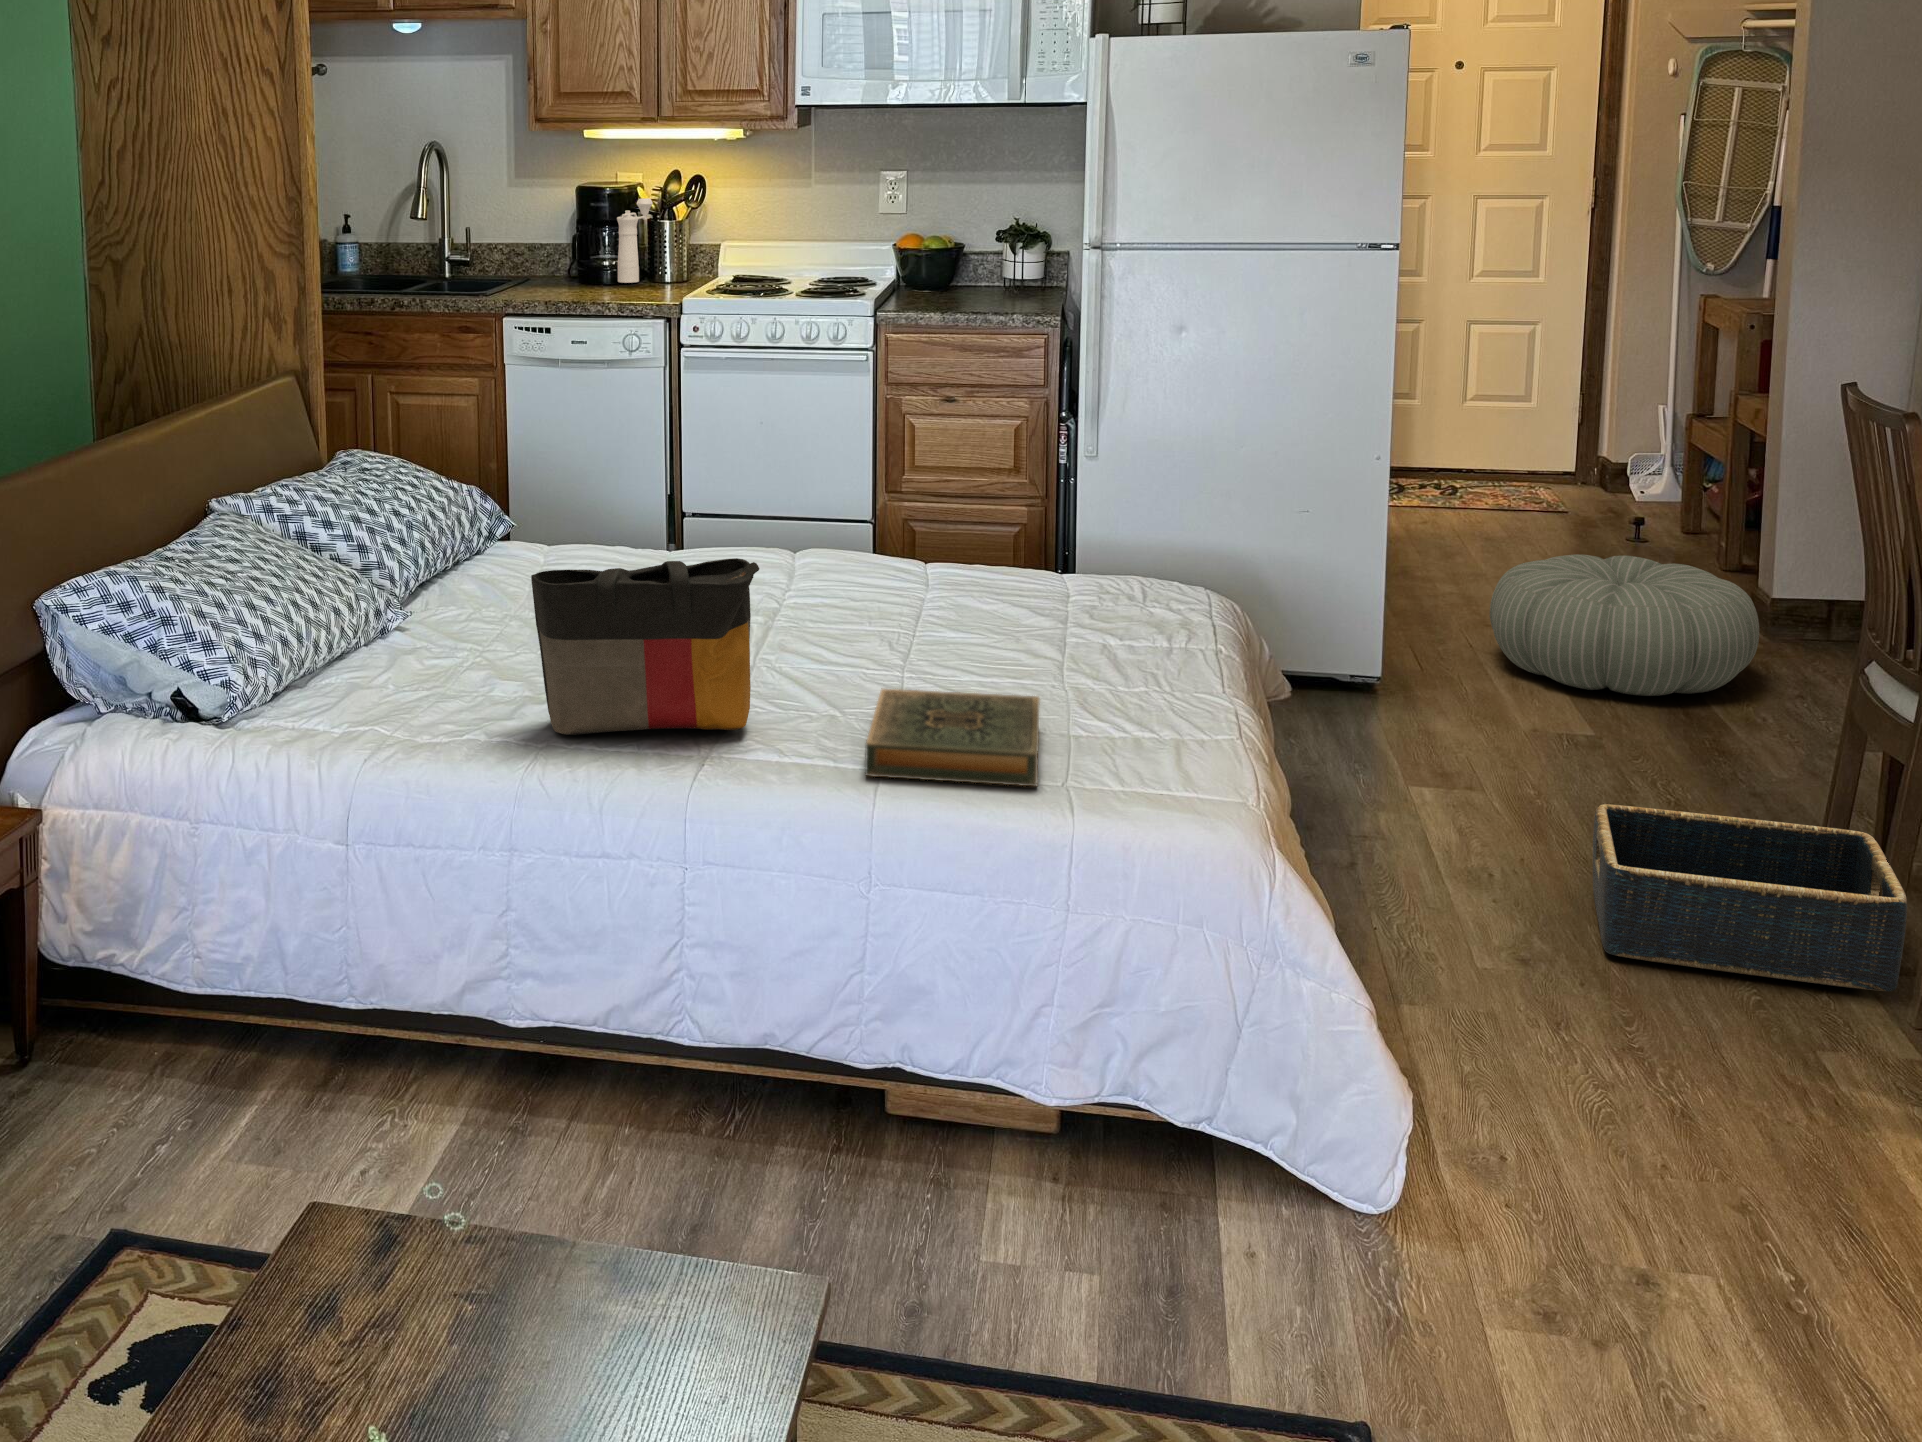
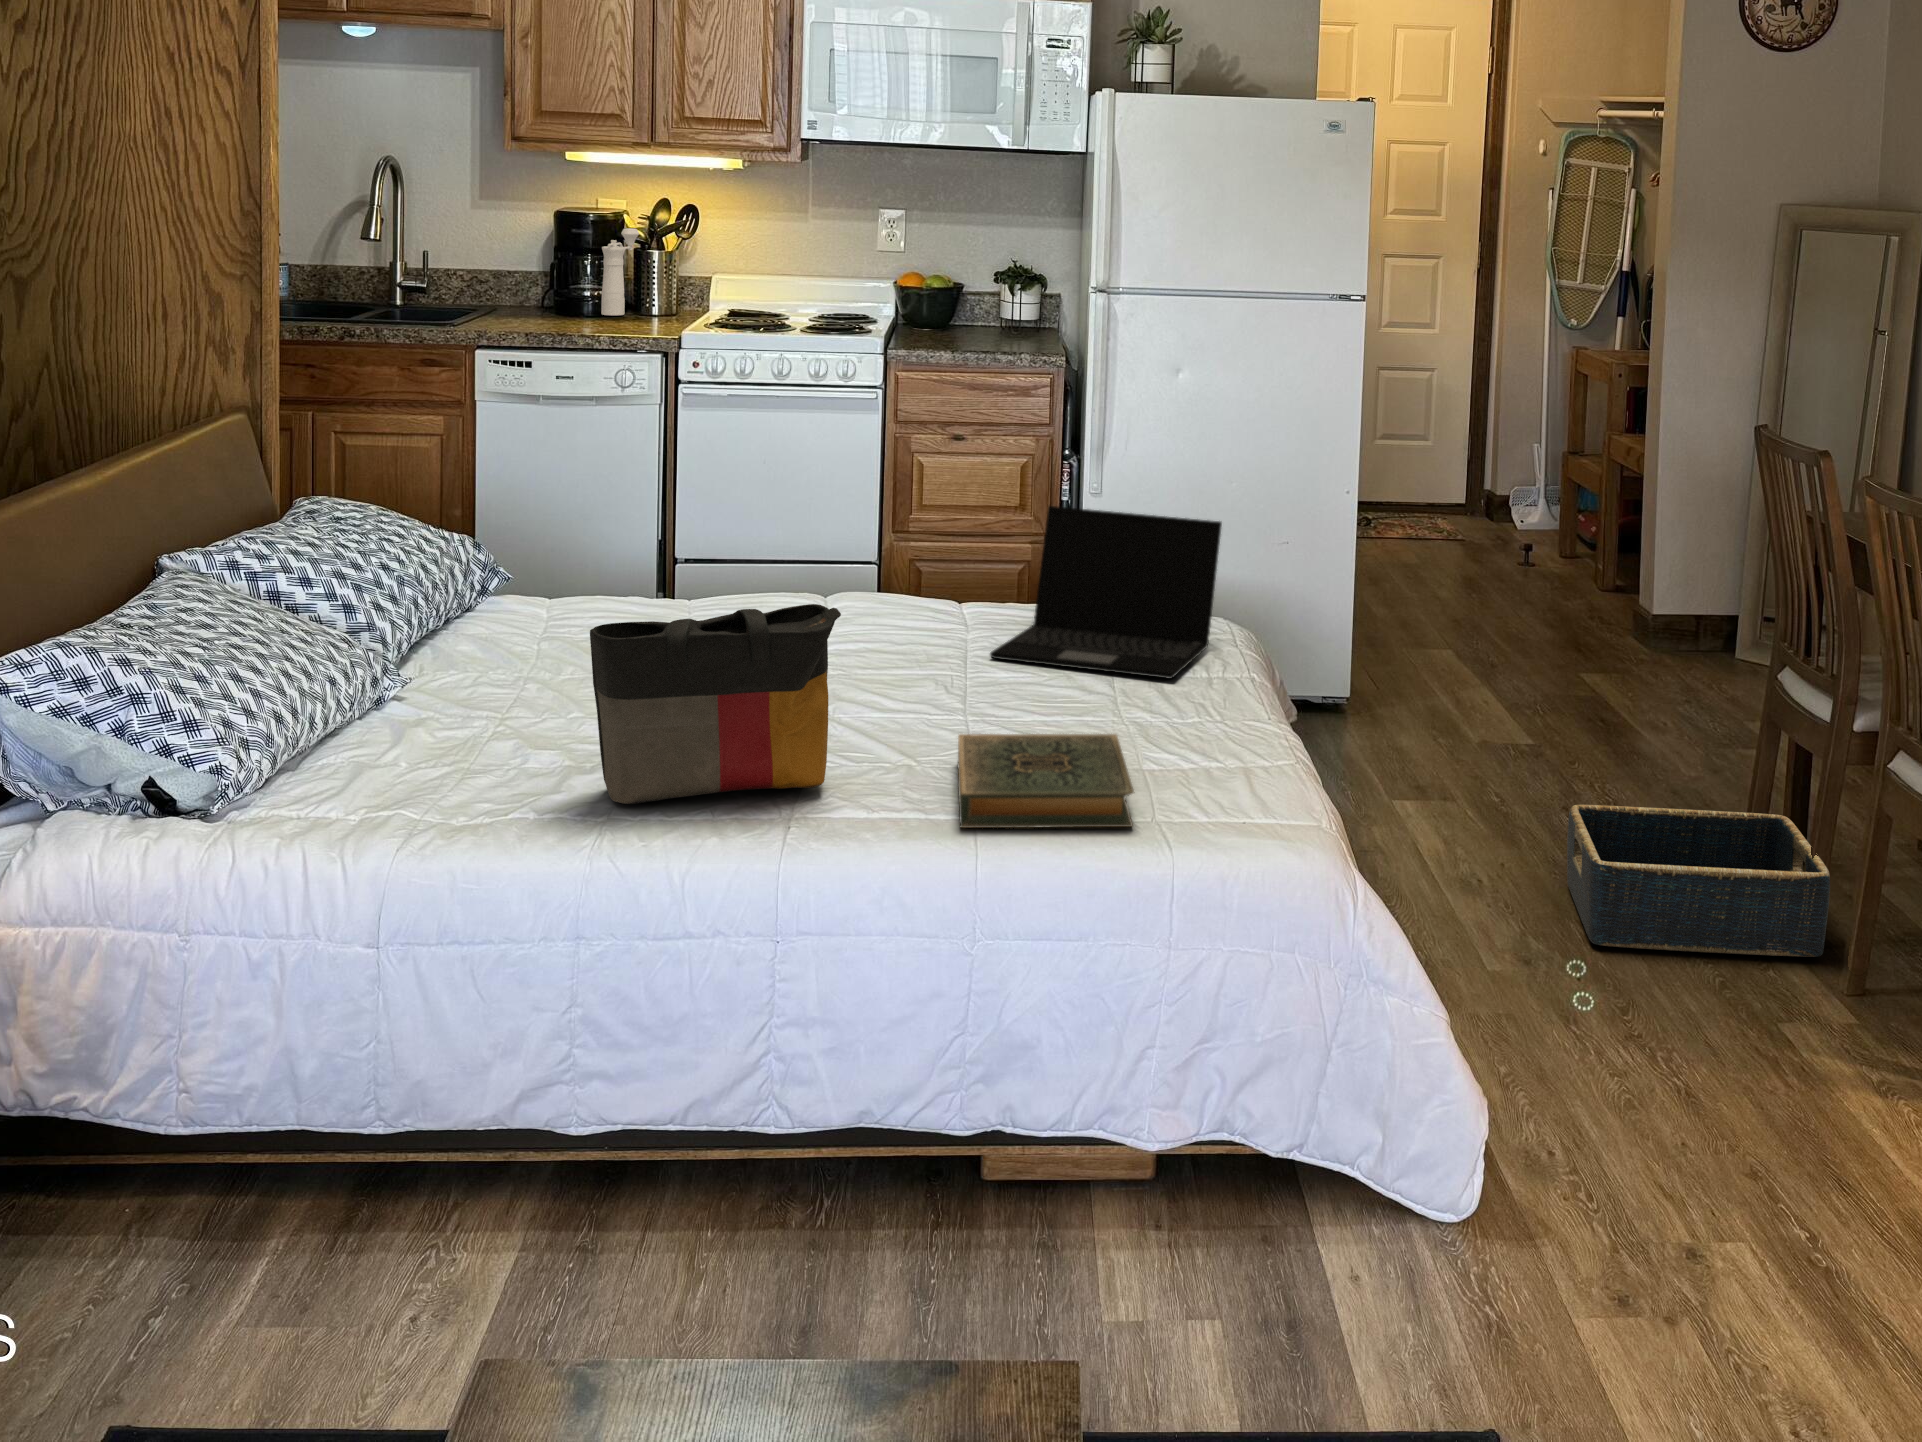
laptop: none [941,469,1188,646] -> present [990,506,1222,679]
pouf: present [1490,554,1759,696] -> none [1433,576,1652,701]

